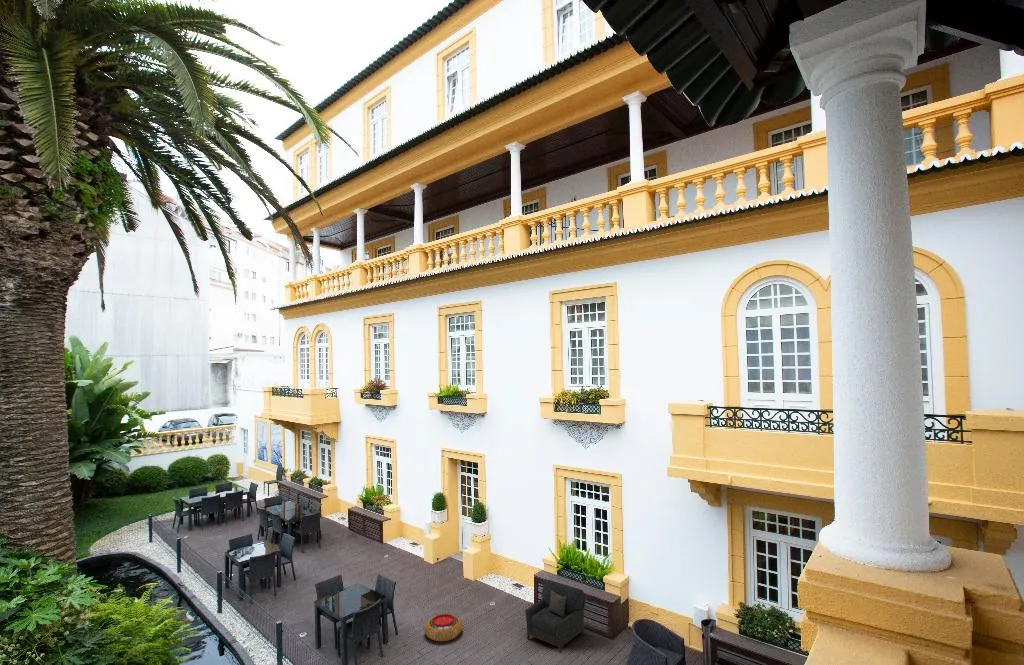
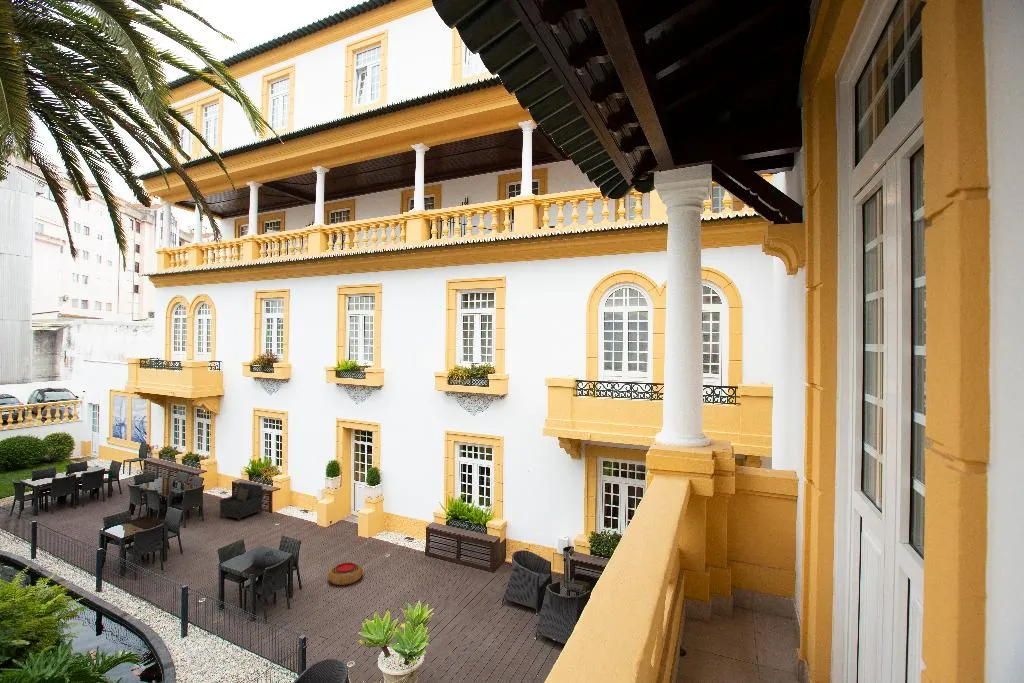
armchair: present [525,579,585,653] -> present [220,482,264,521]

